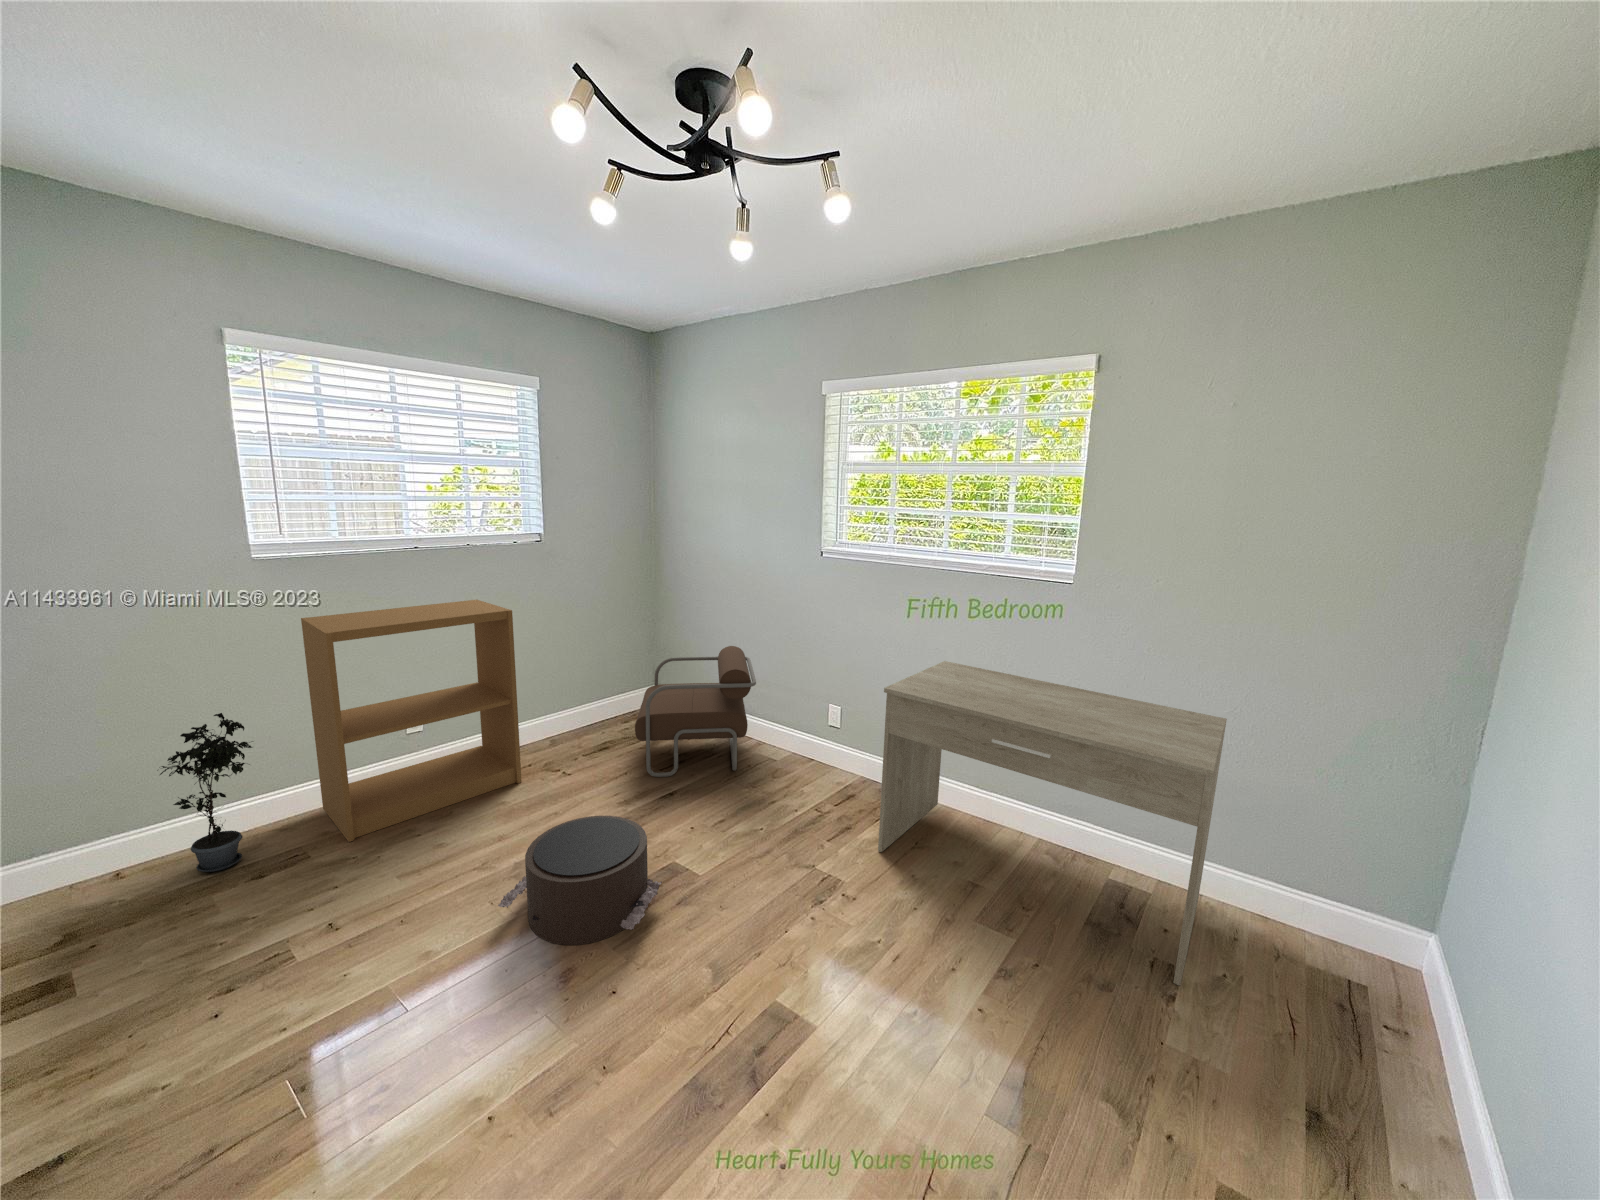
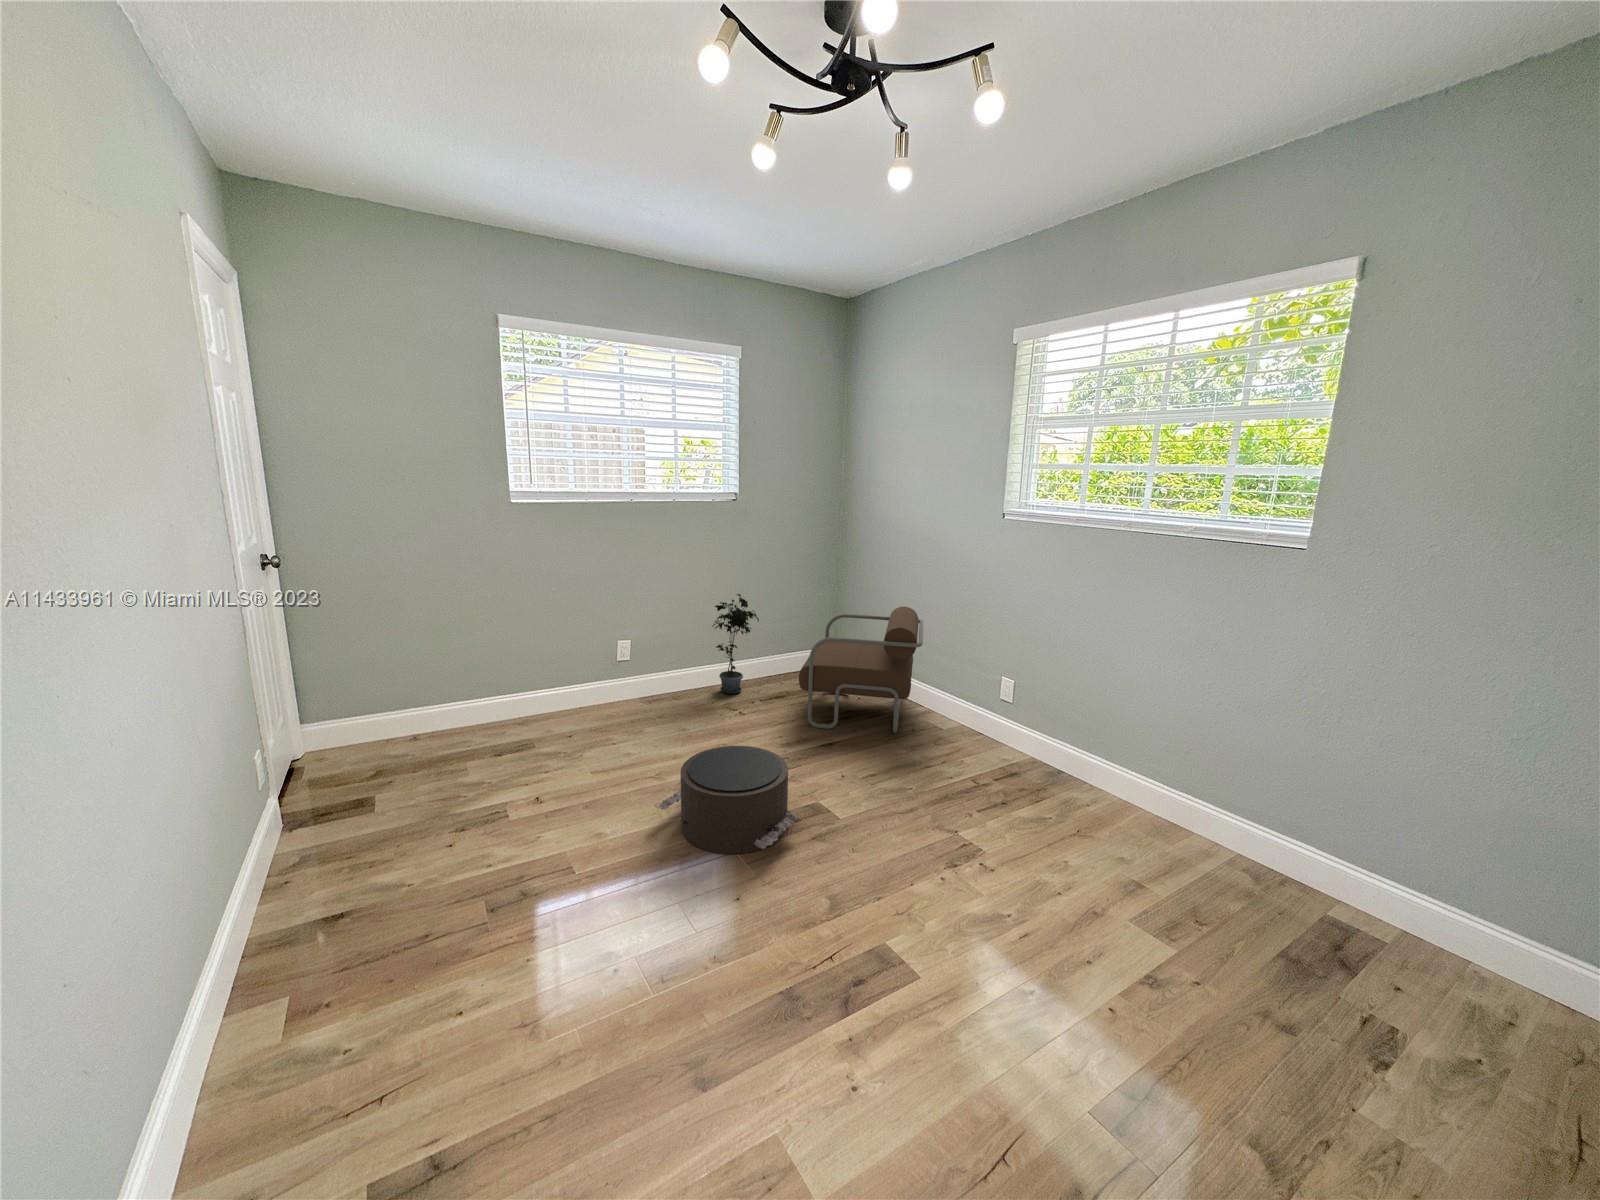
bookshelf: present [301,600,522,842] -> none [535,545,697,740]
desk: present [878,661,1227,986] -> none [1033,635,1540,1056]
potted plant: present [160,713,252,872] -> present [712,594,759,694]

